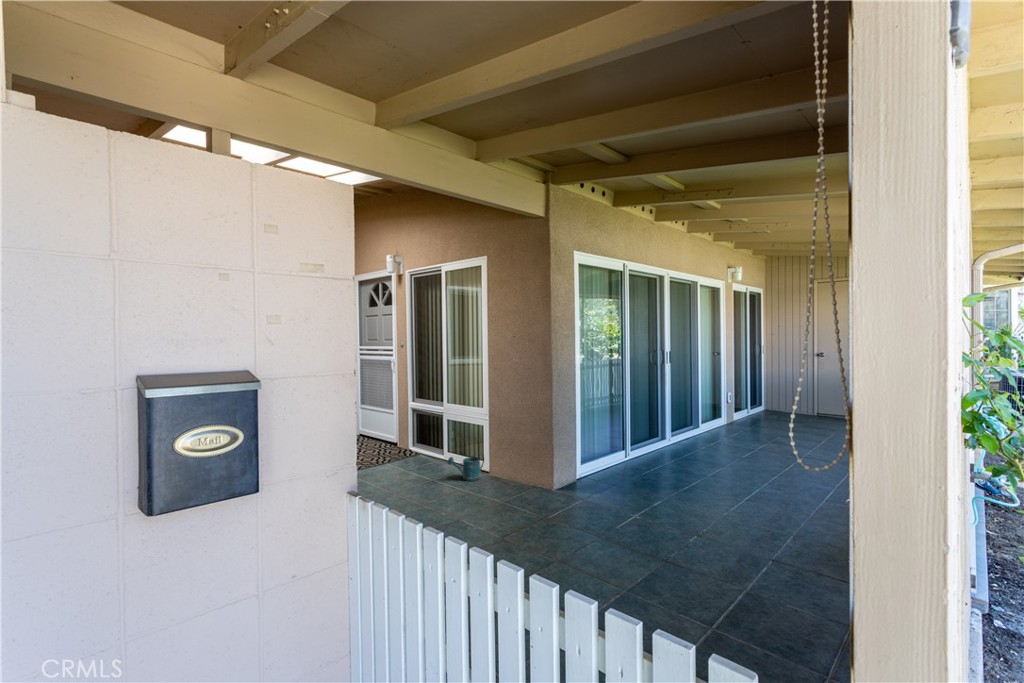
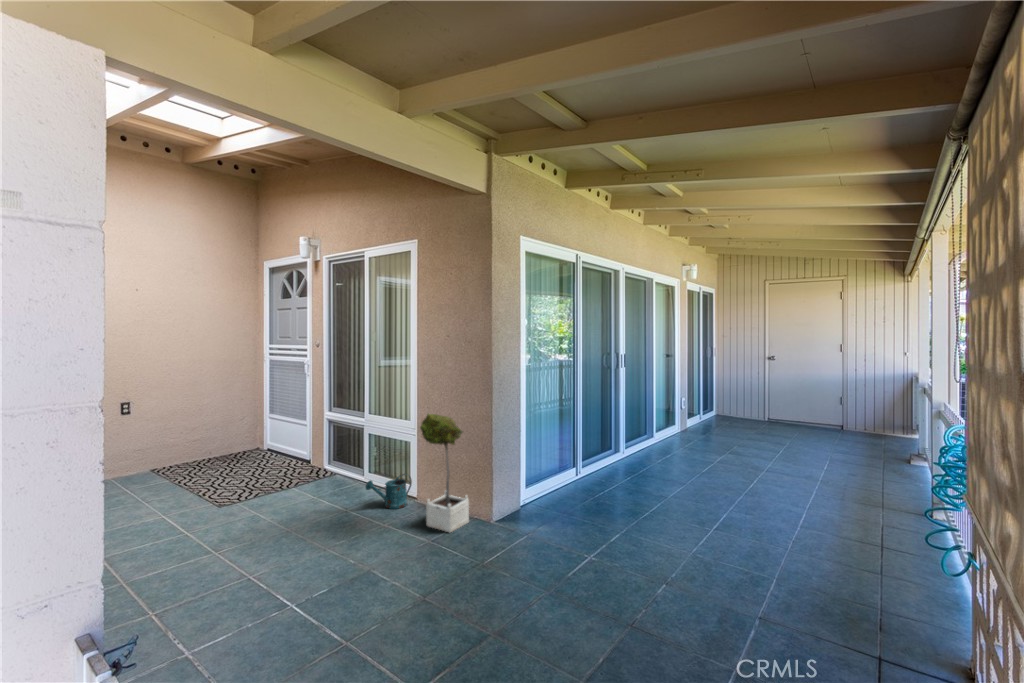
potted tree: none [492,401,533,499] -> present [420,414,469,532]

